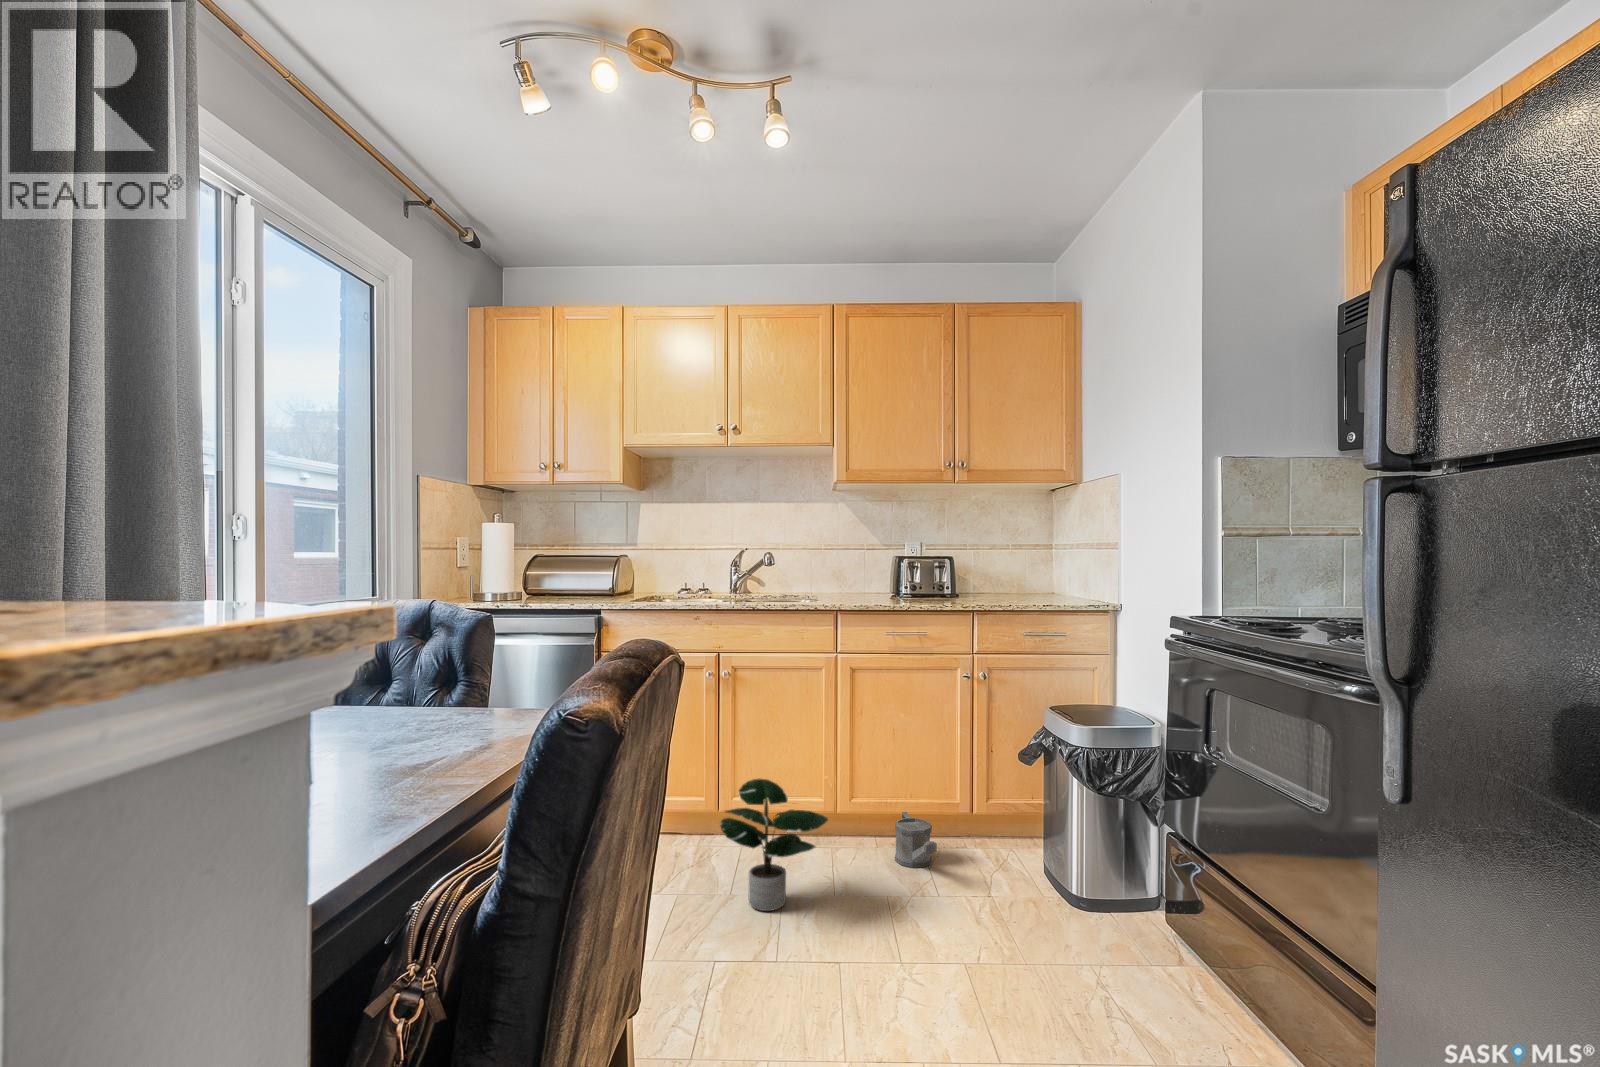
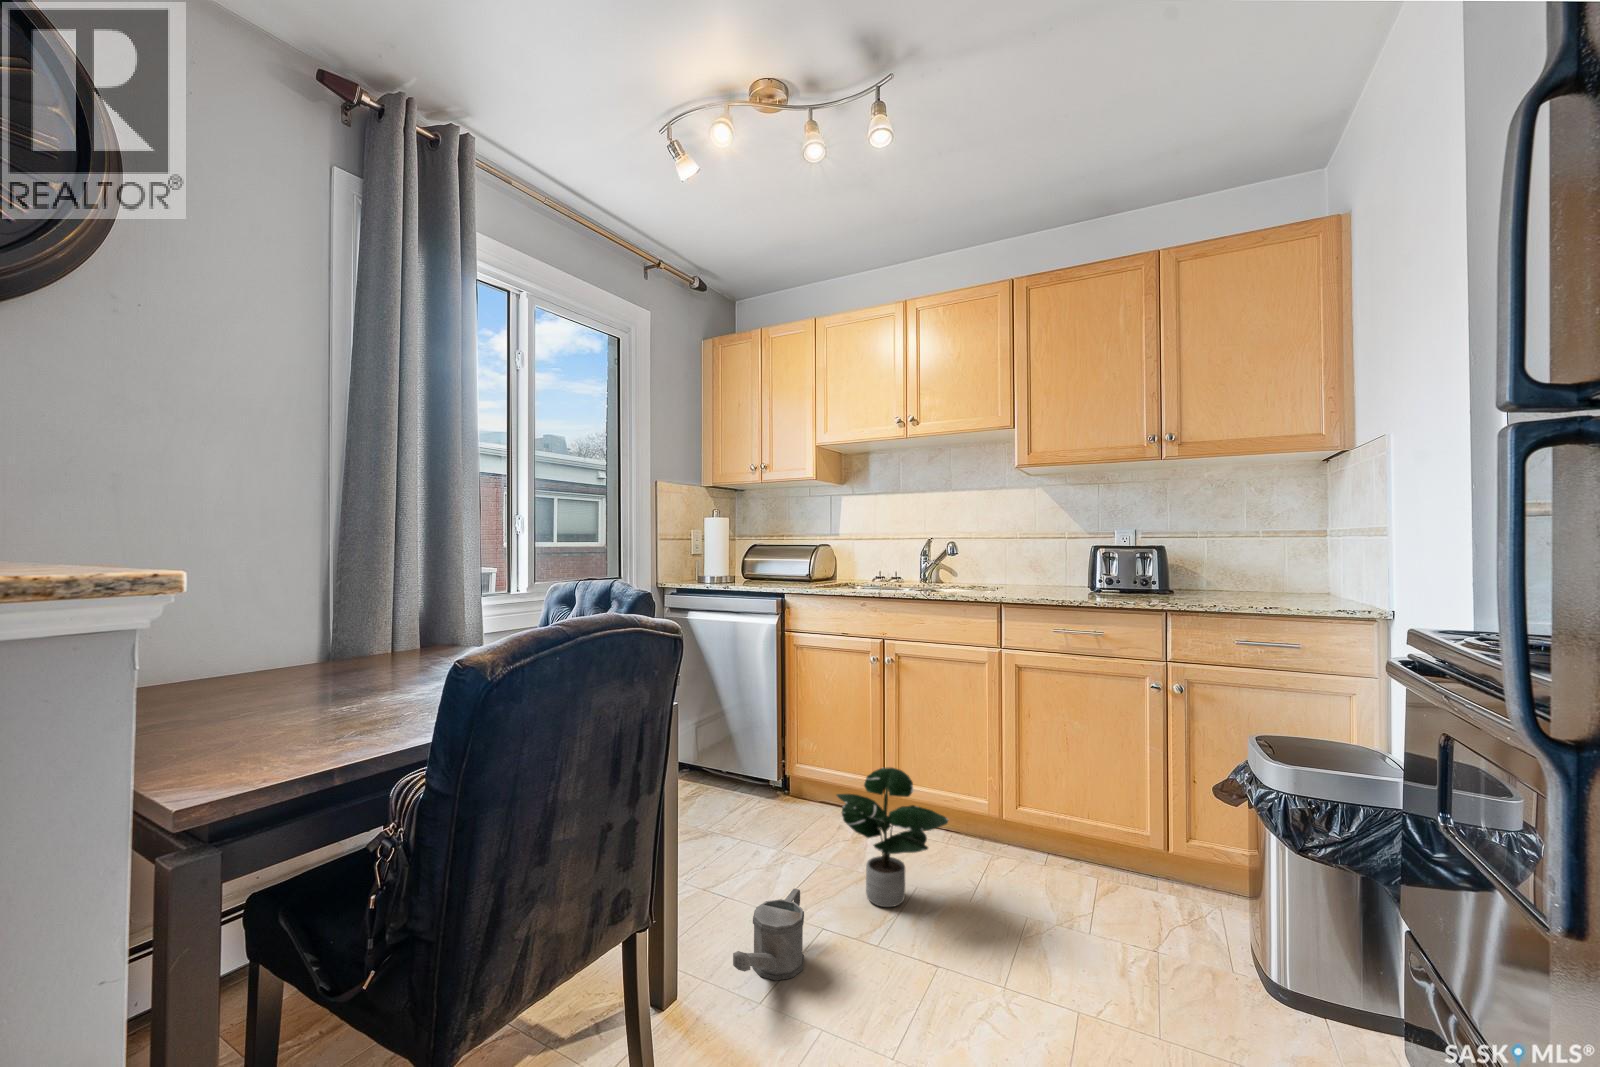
watering can: present [895,812,937,868] -> present [733,888,804,980]

